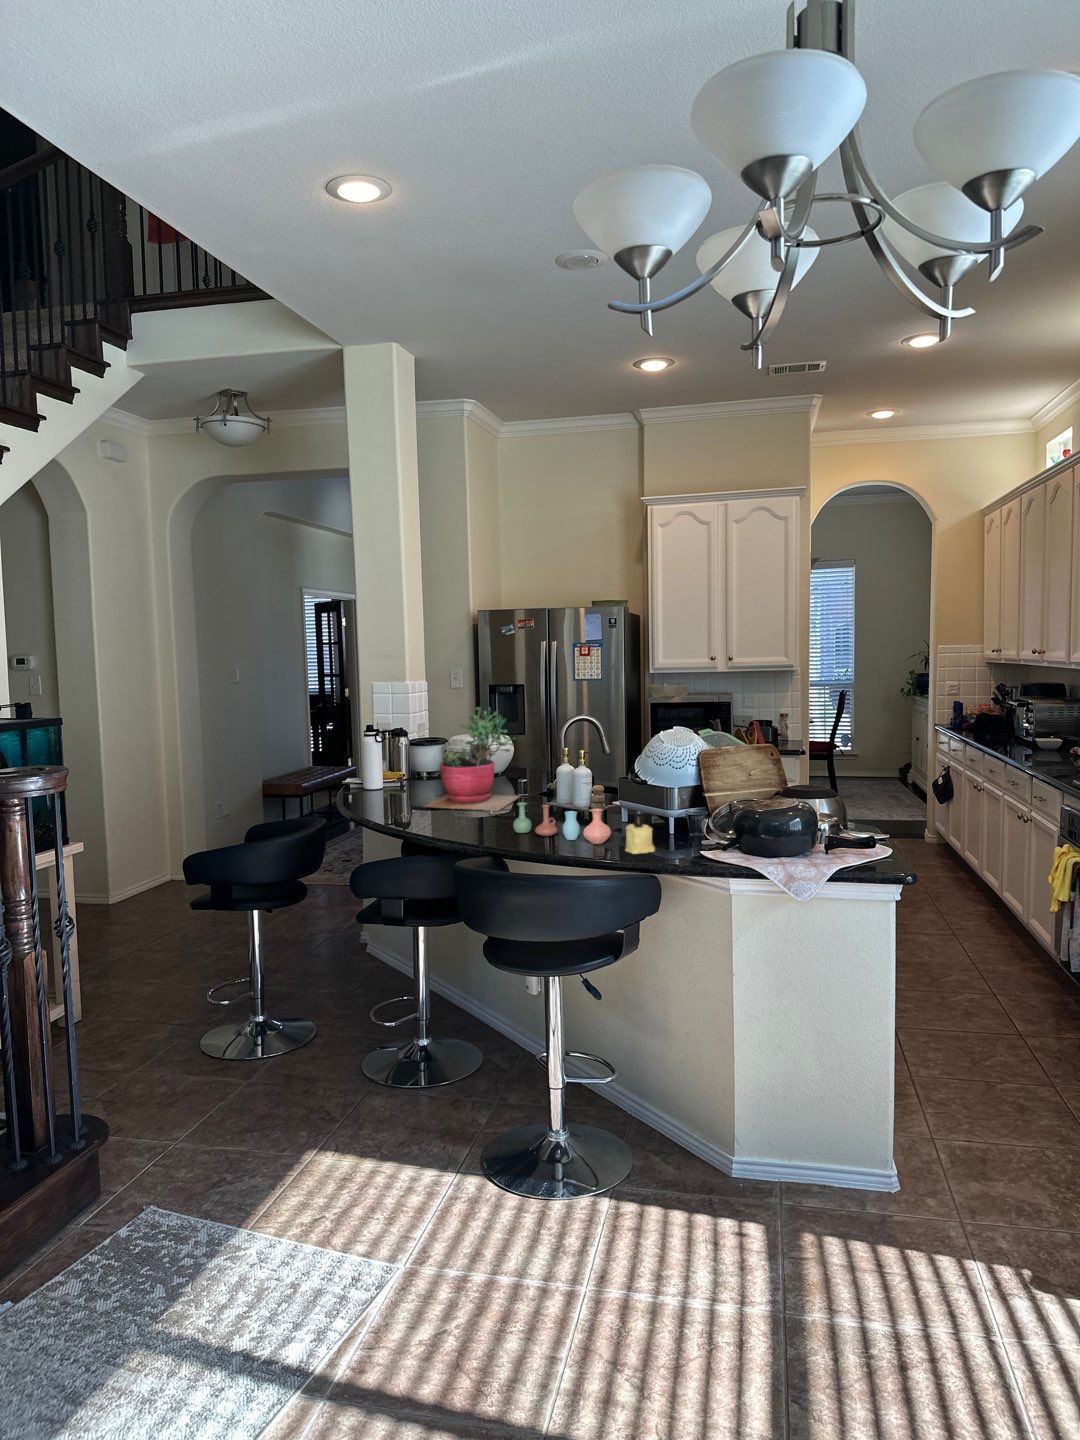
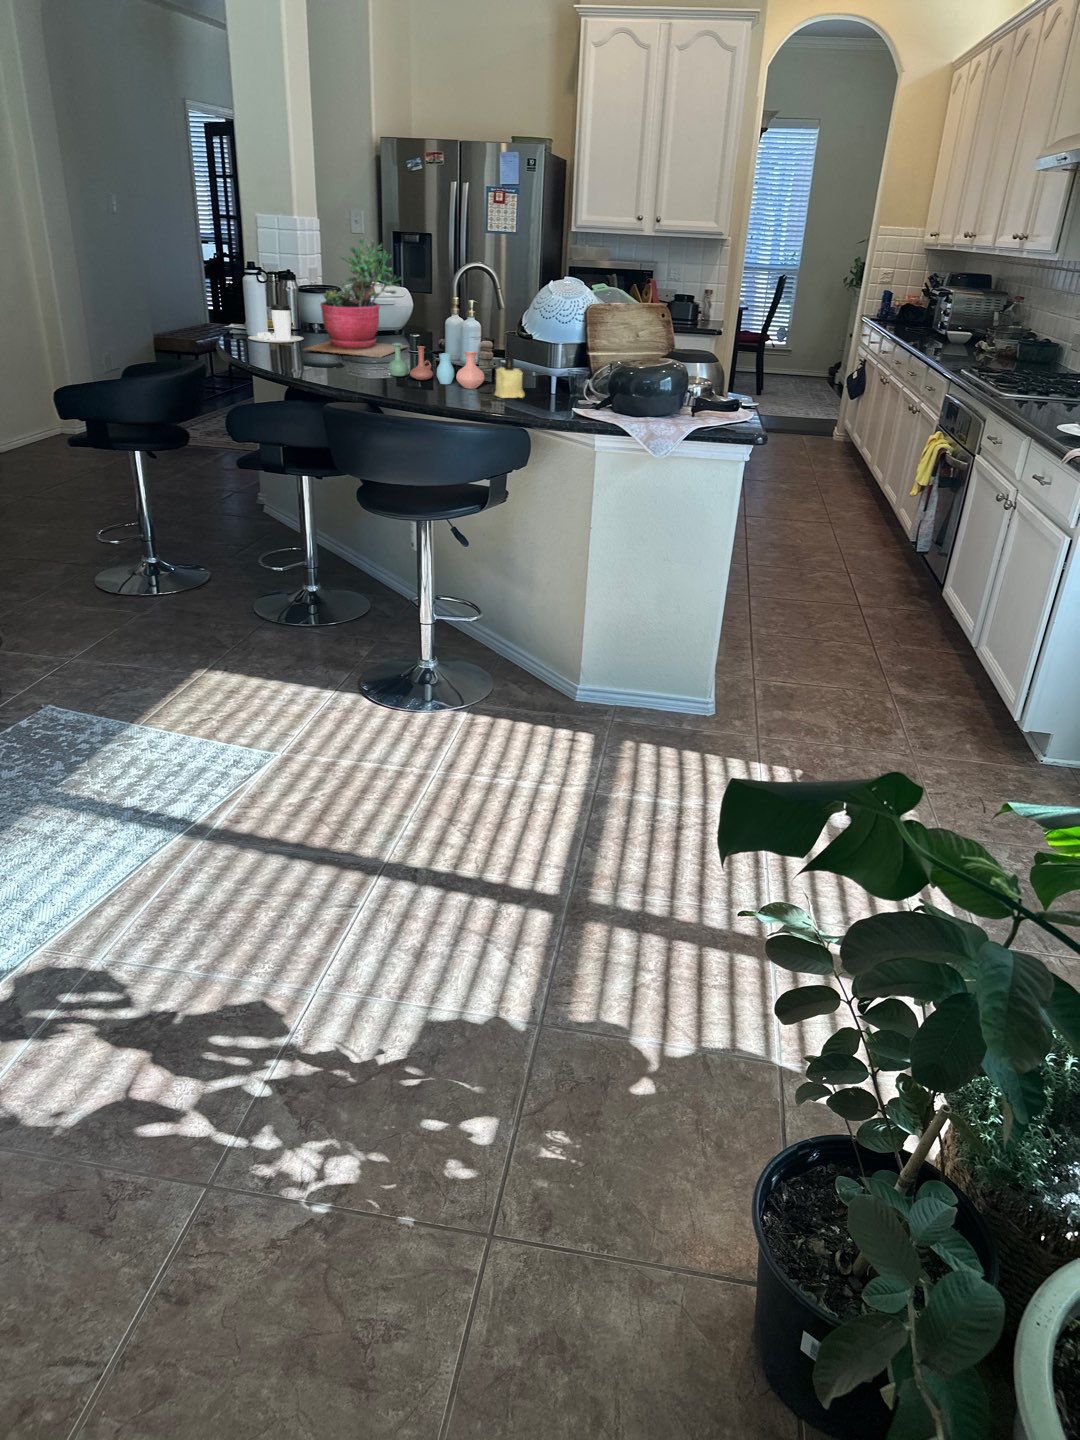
coffee cup: none [367,764,419,799] -> present [248,304,304,343]

